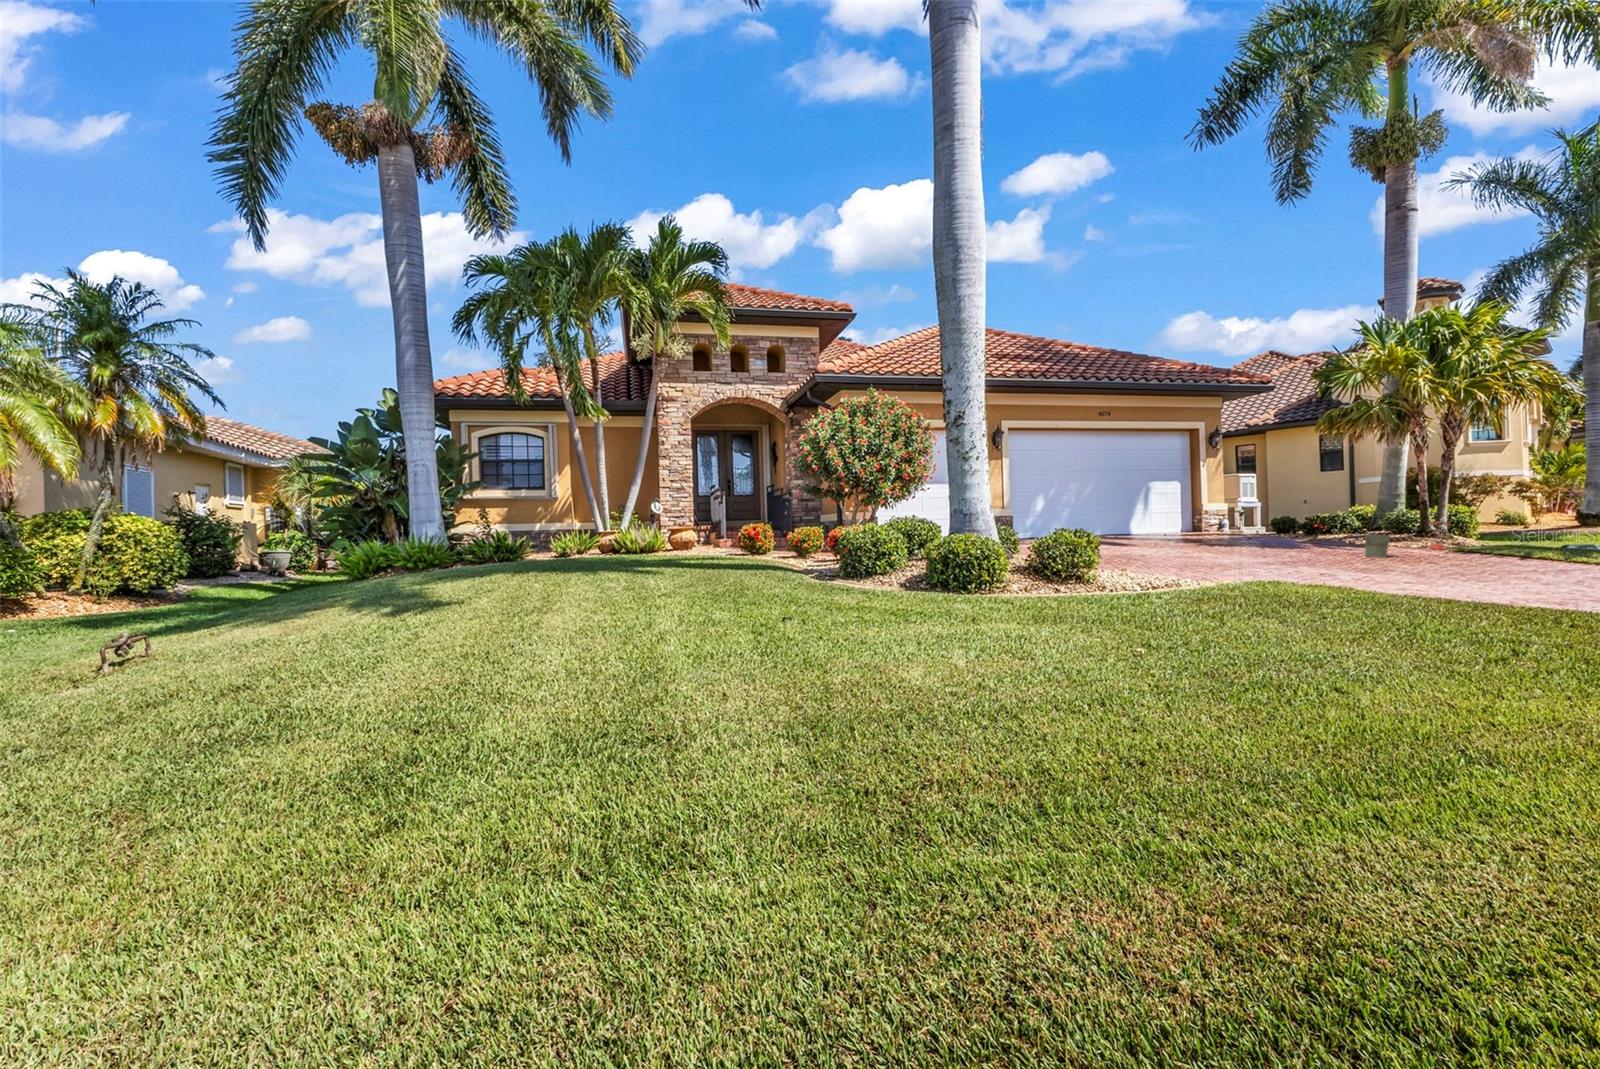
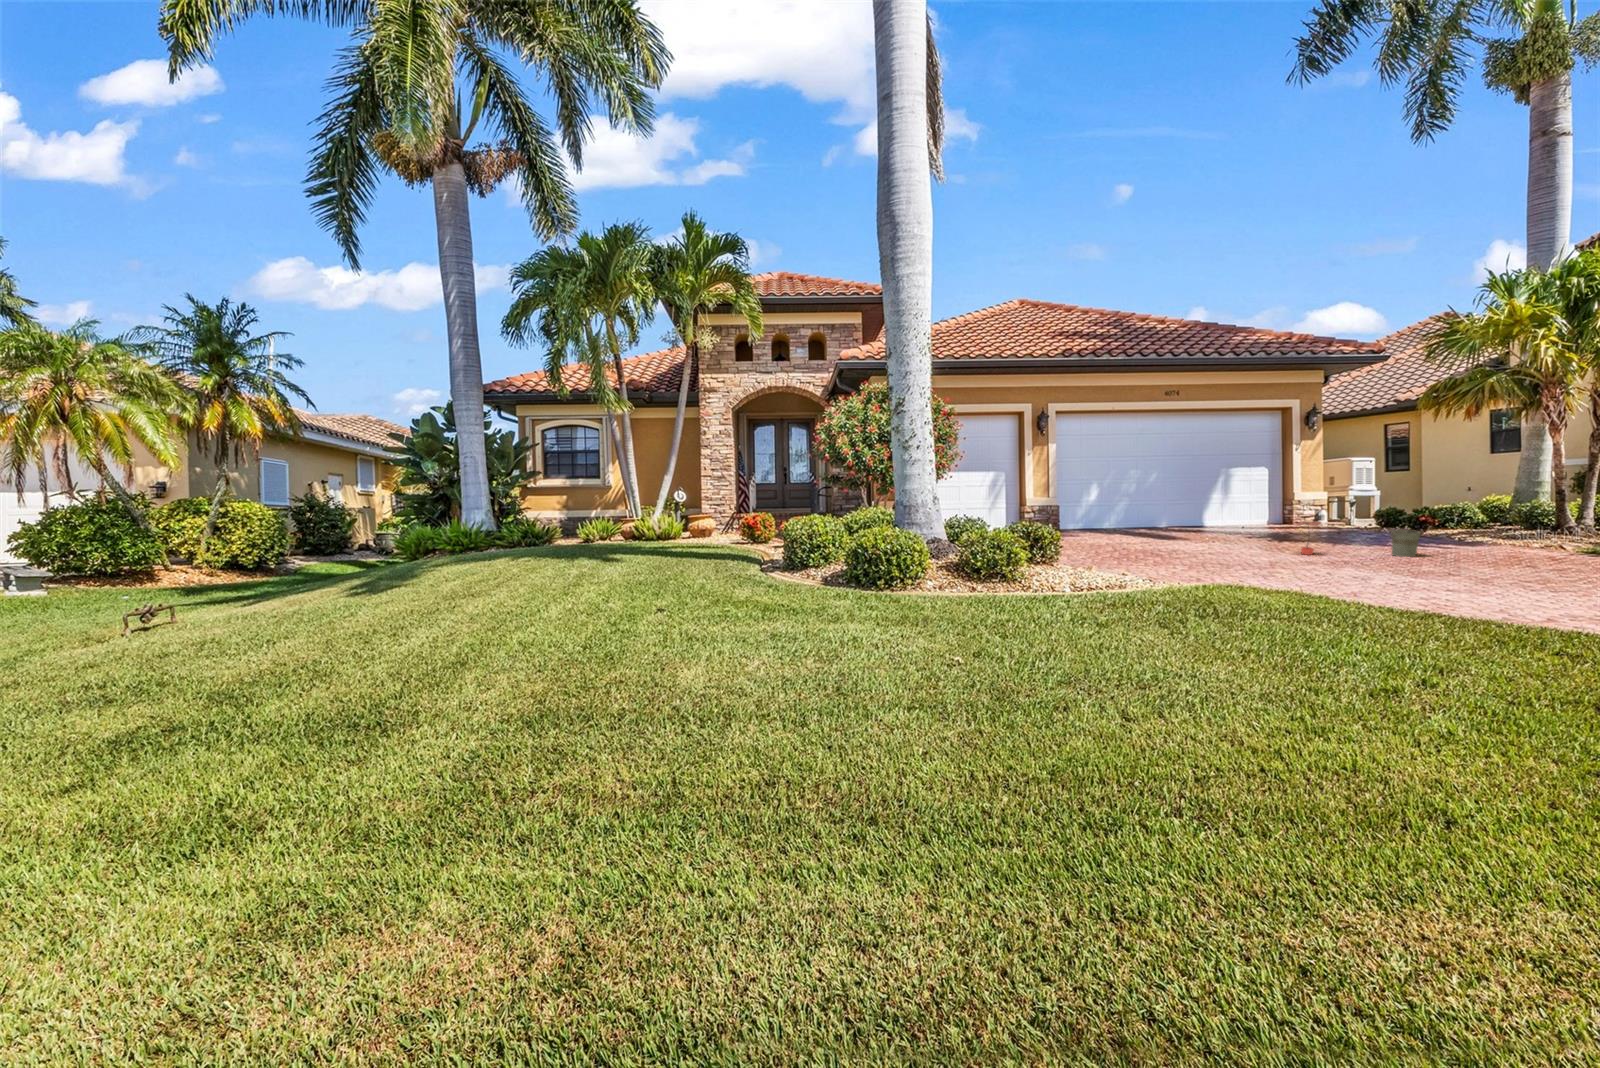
potted plant: present [1430,521,1451,550] -> present [1296,521,1321,555]

